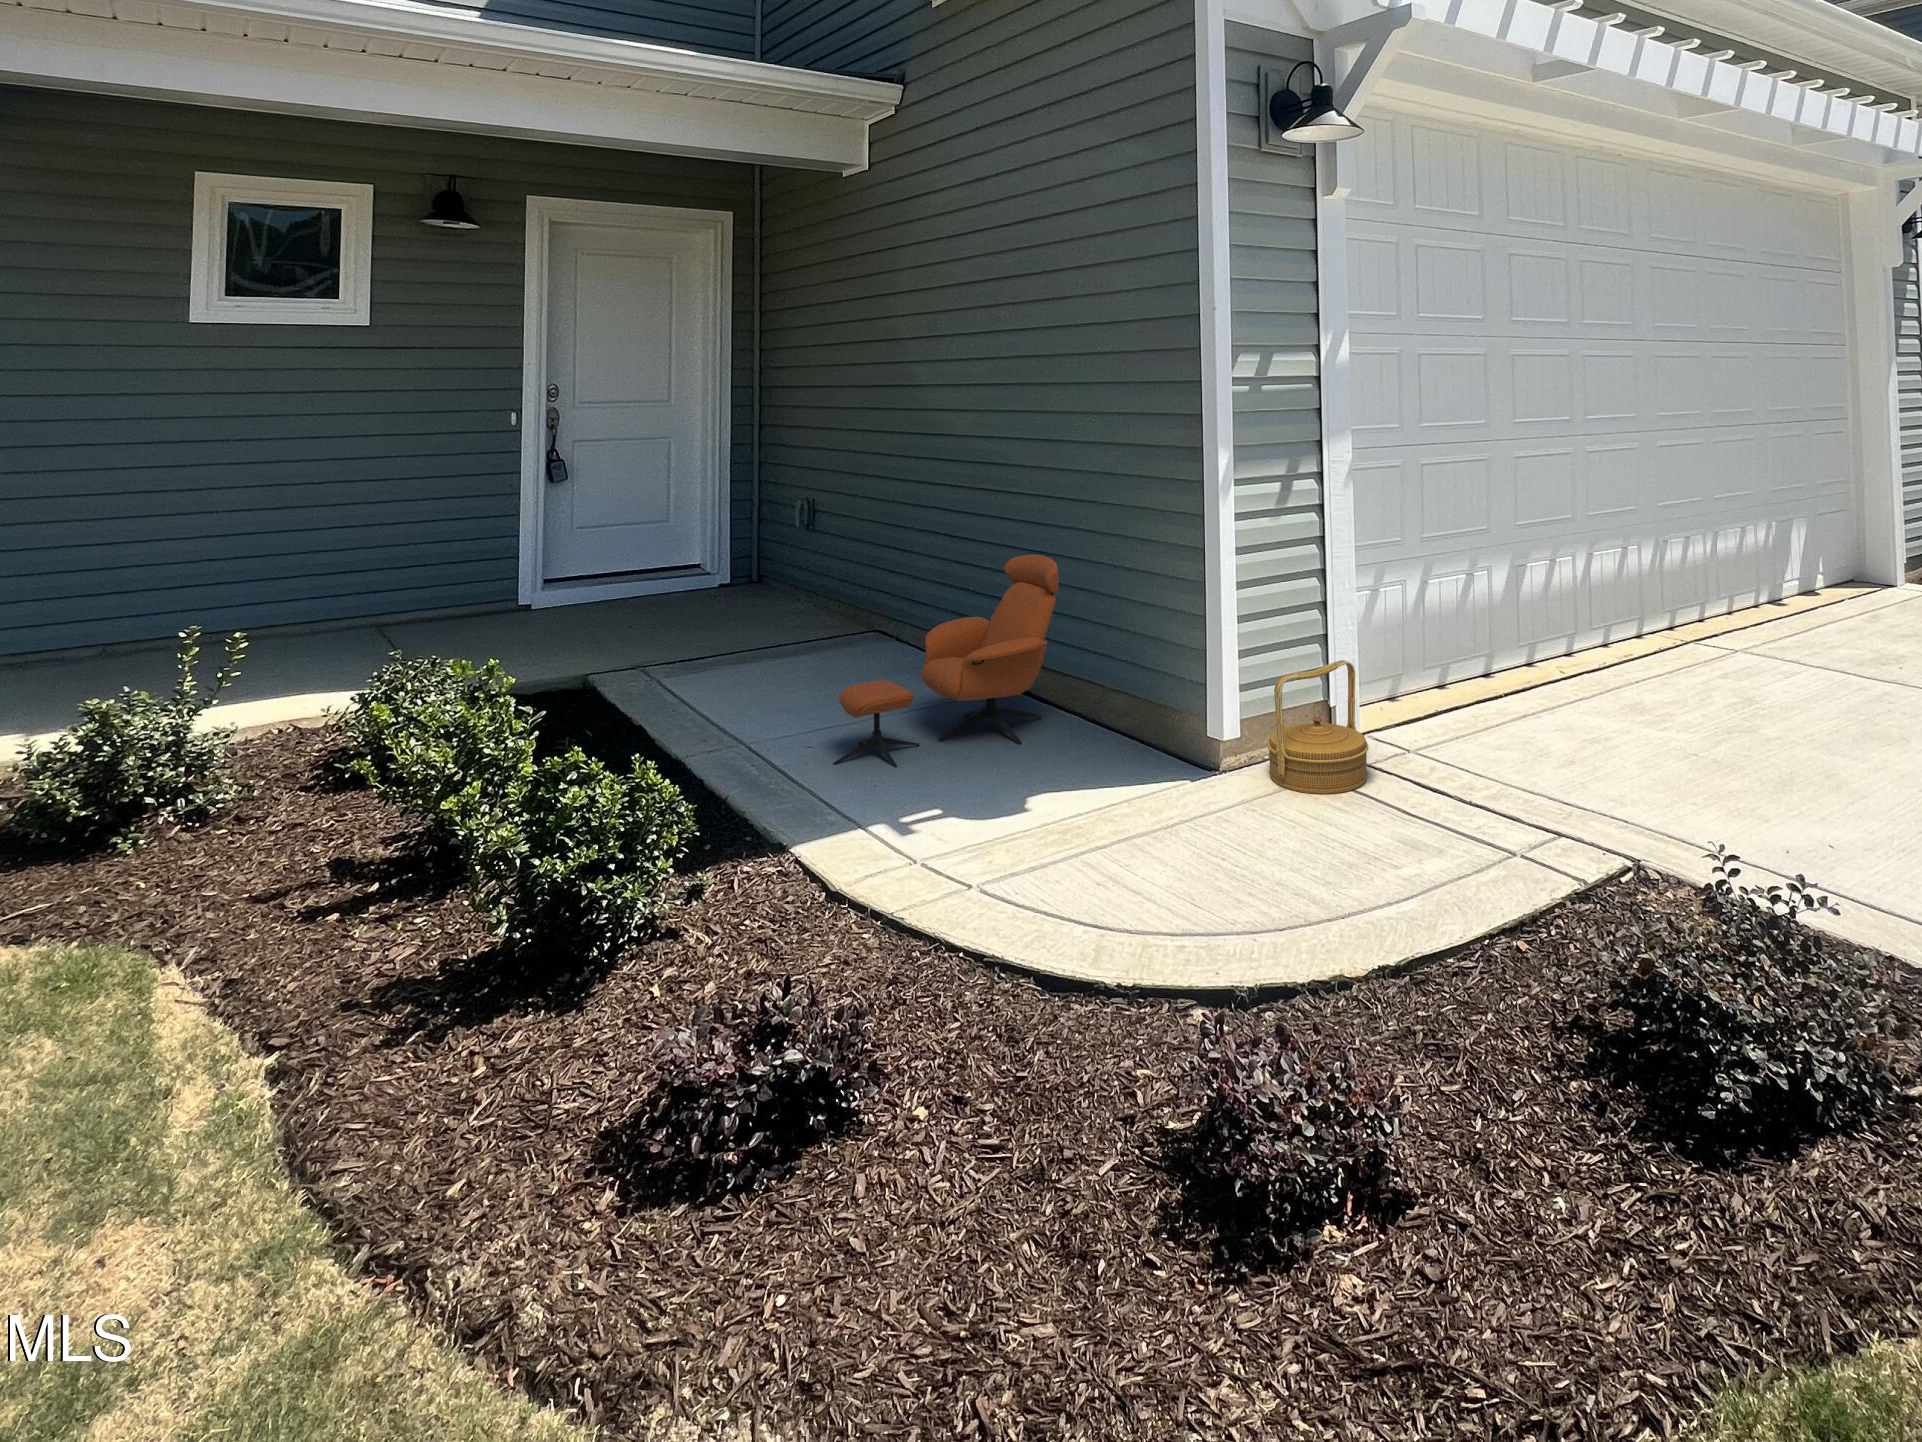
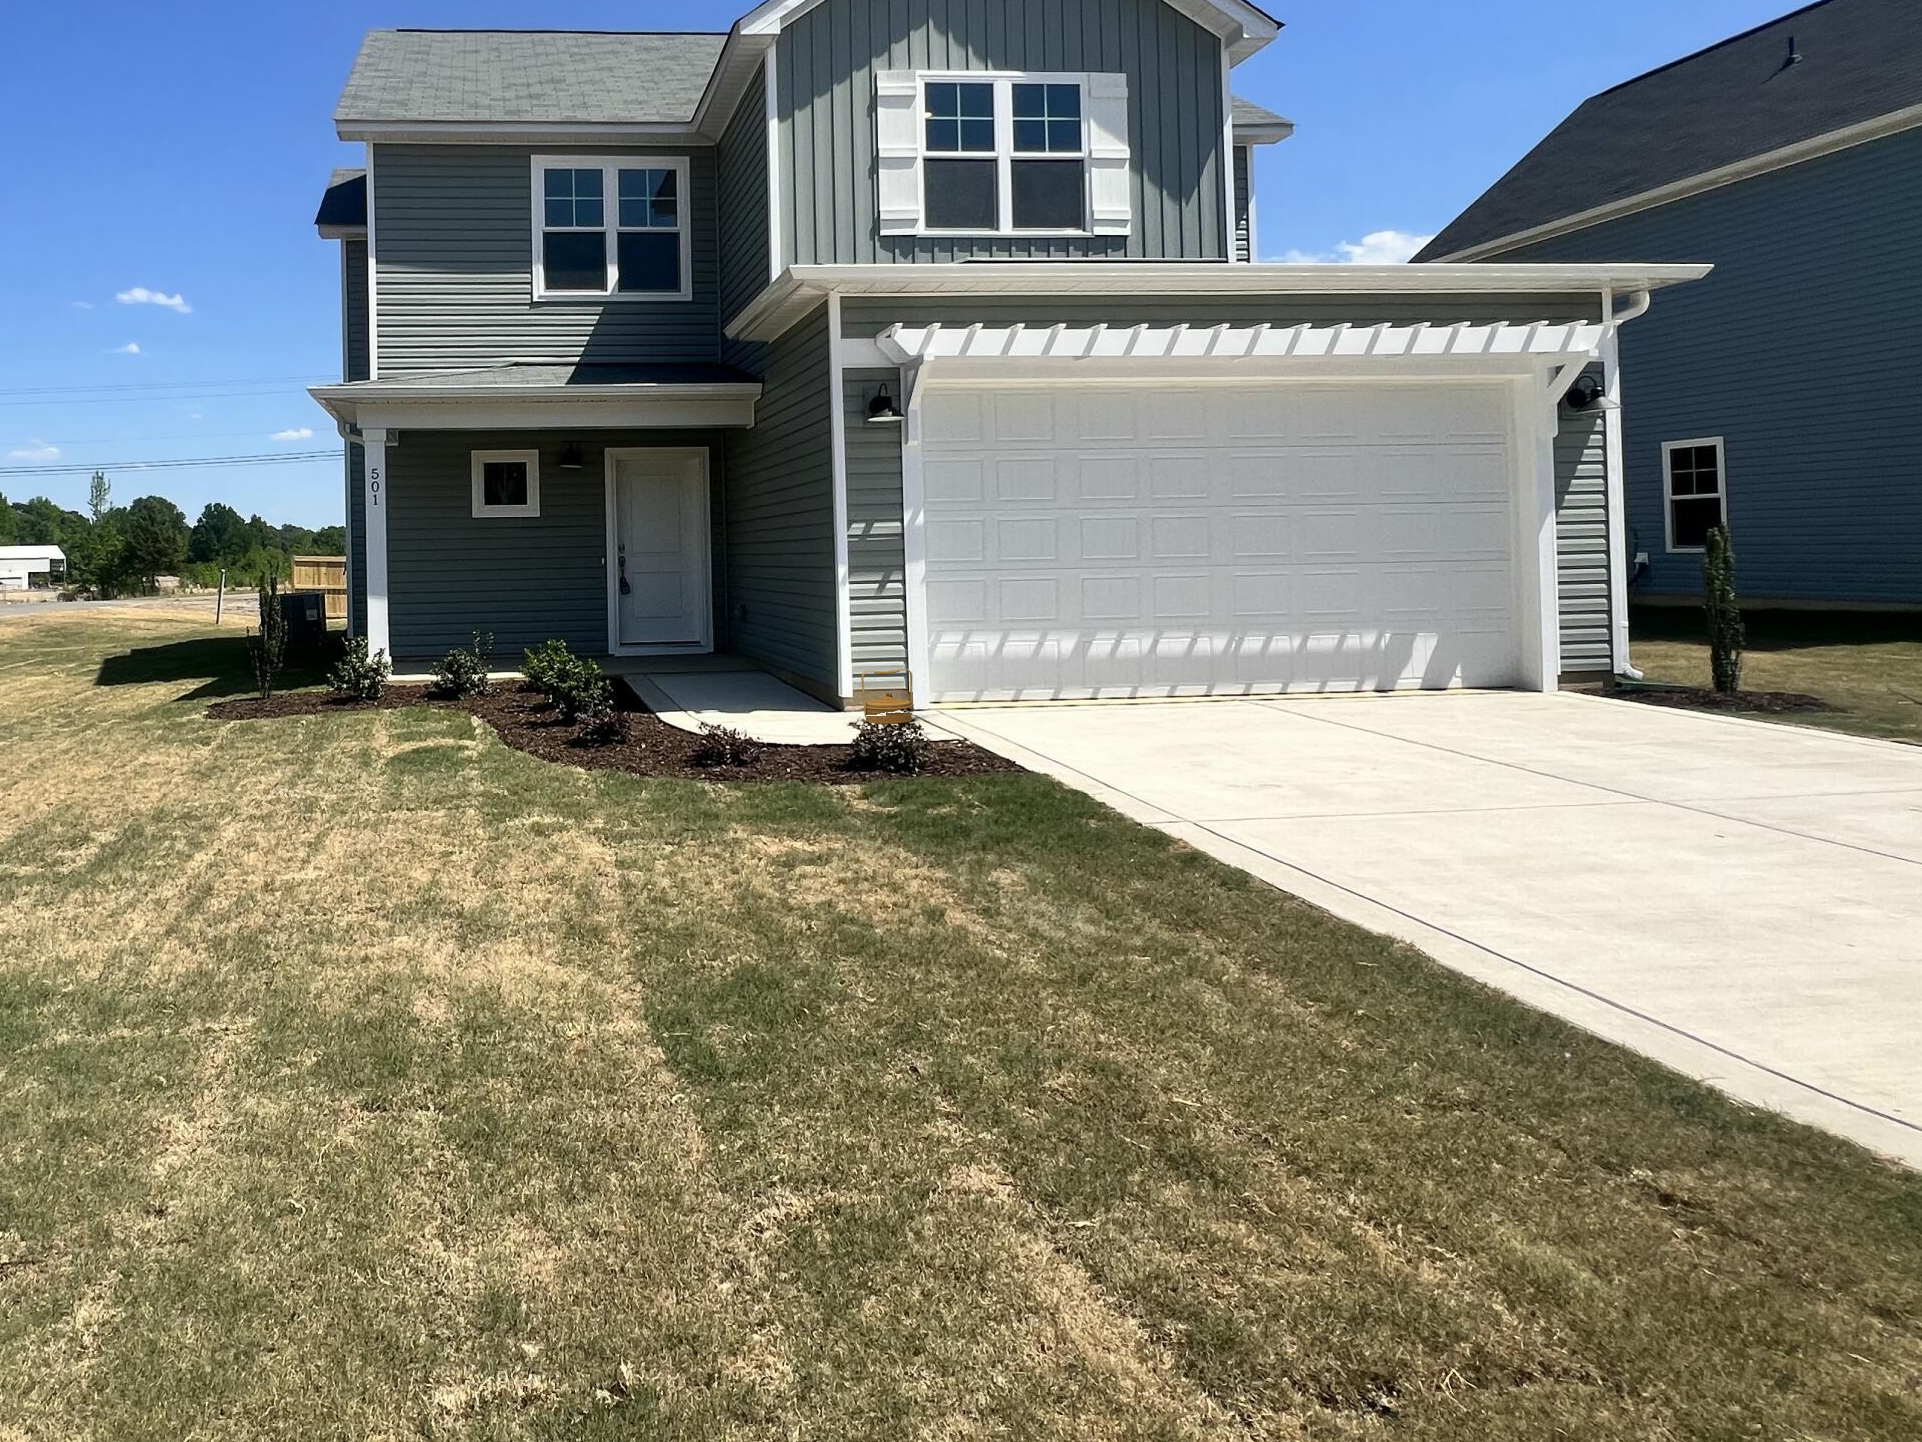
lounge chair: present [833,554,1059,767] -> none [695,624,802,709]

